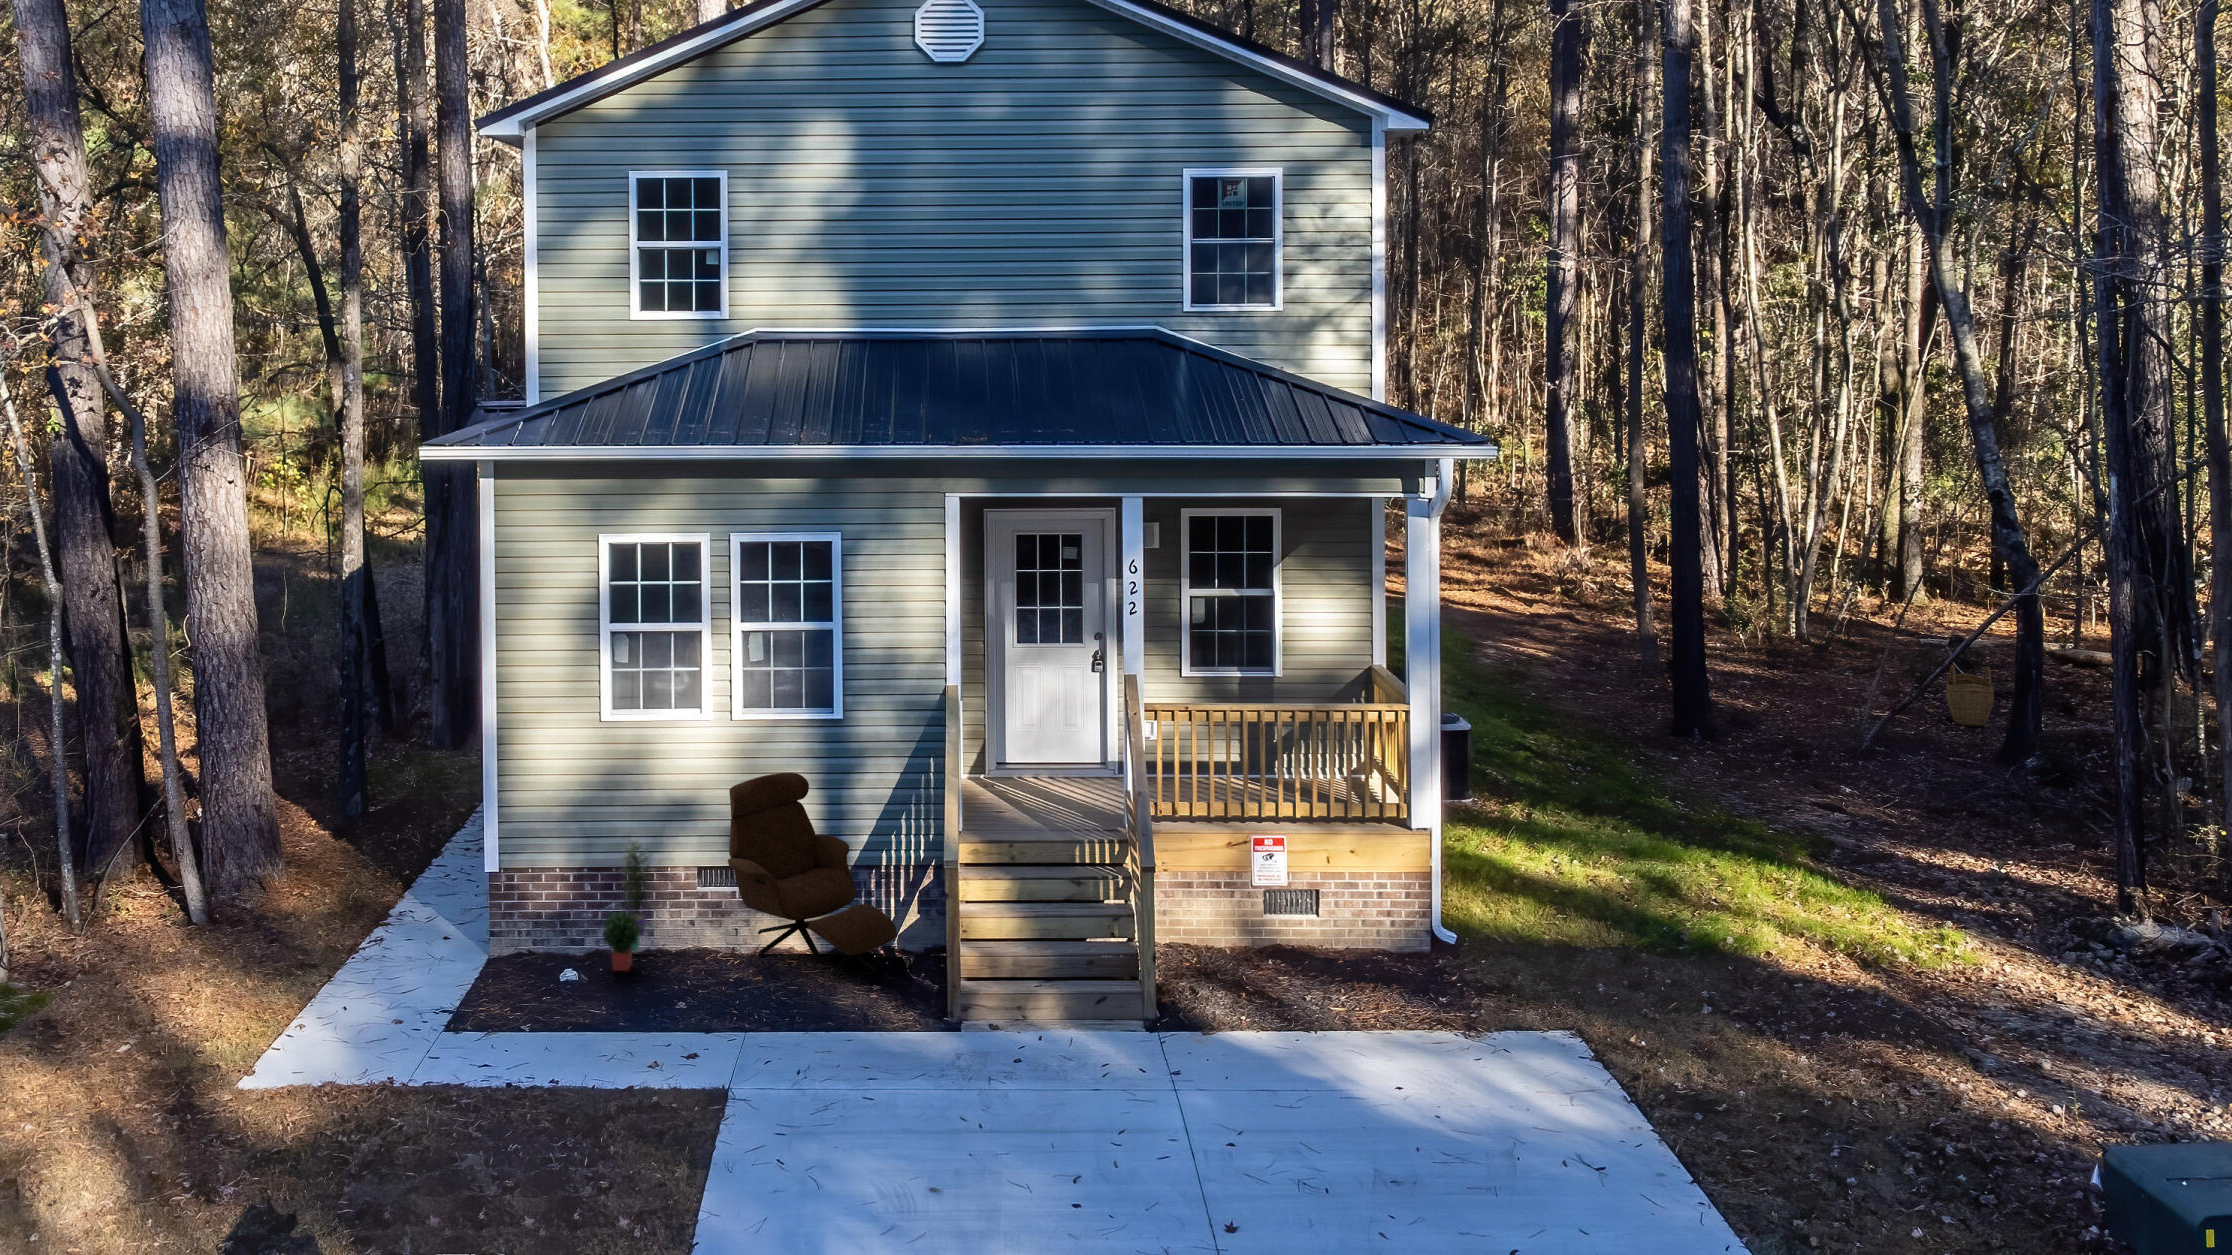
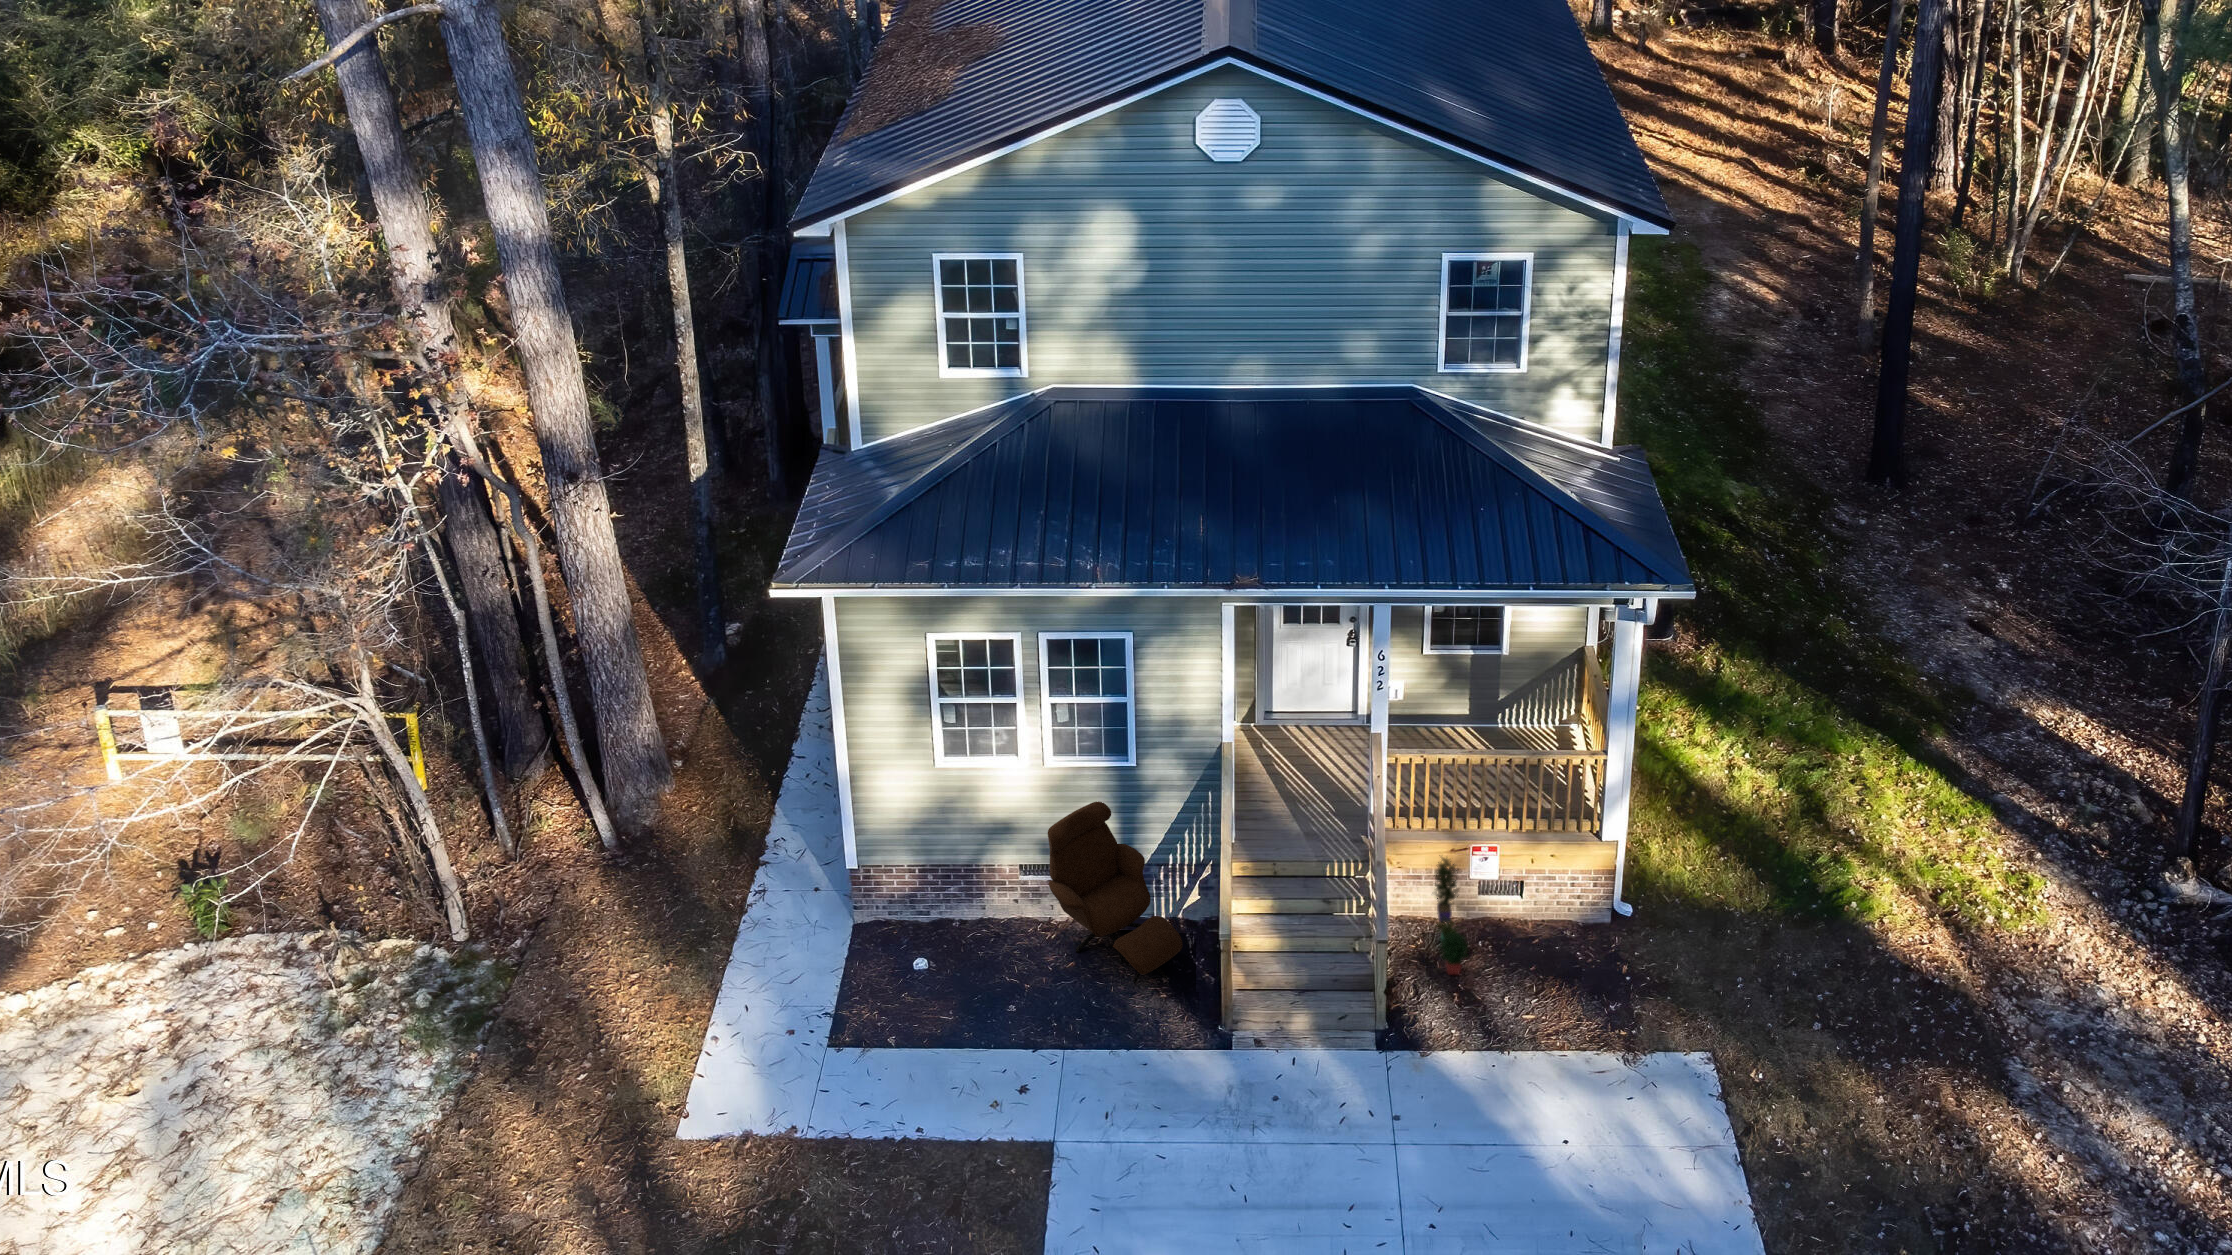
woven basket: present [1946,665,1994,726] -> none [2088,548,2129,602]
potted plant: present [602,841,653,971] -> present [1434,858,1469,974]

